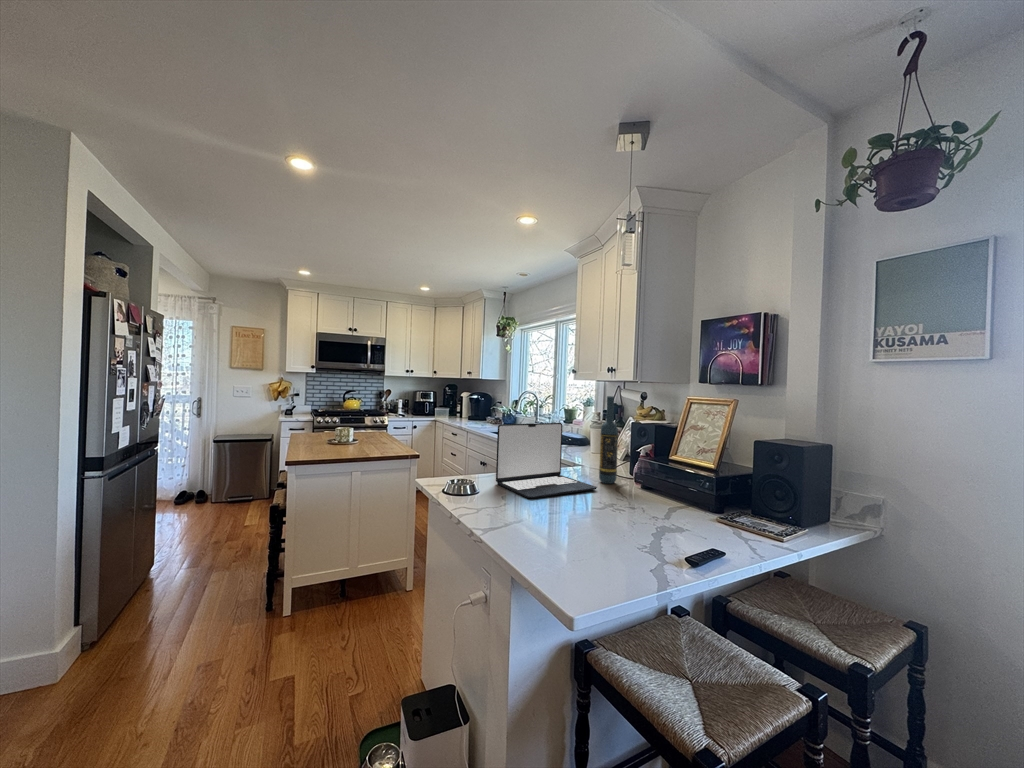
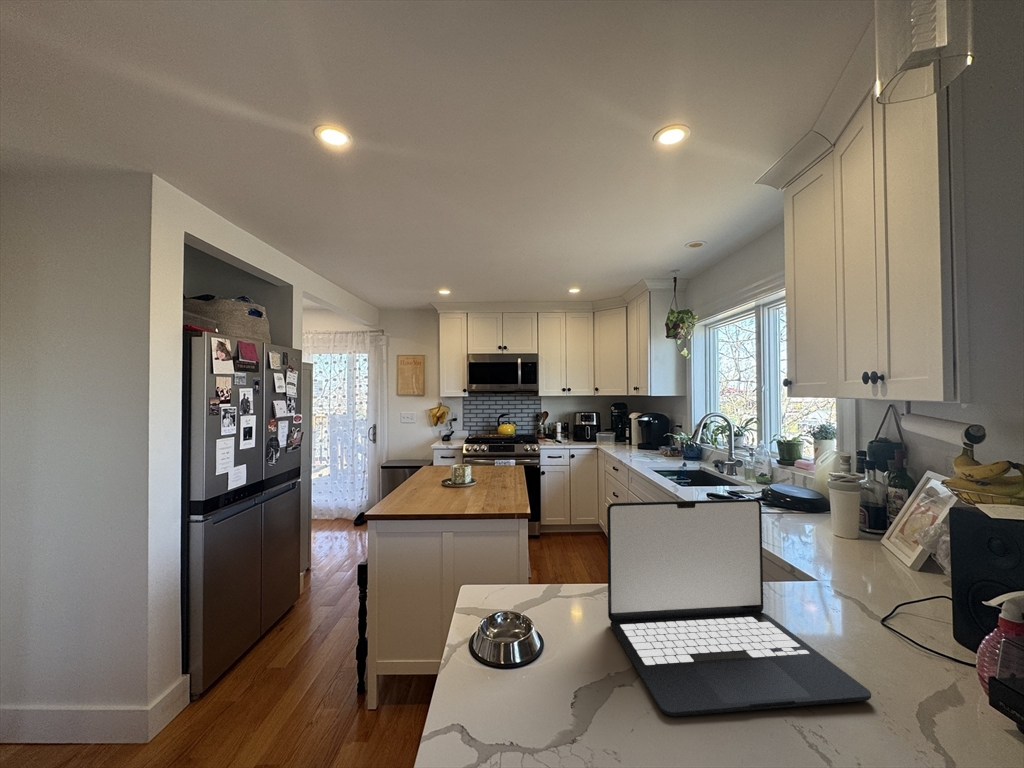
wine bottle: present [599,396,618,484] -> none [868,445,929,669]

